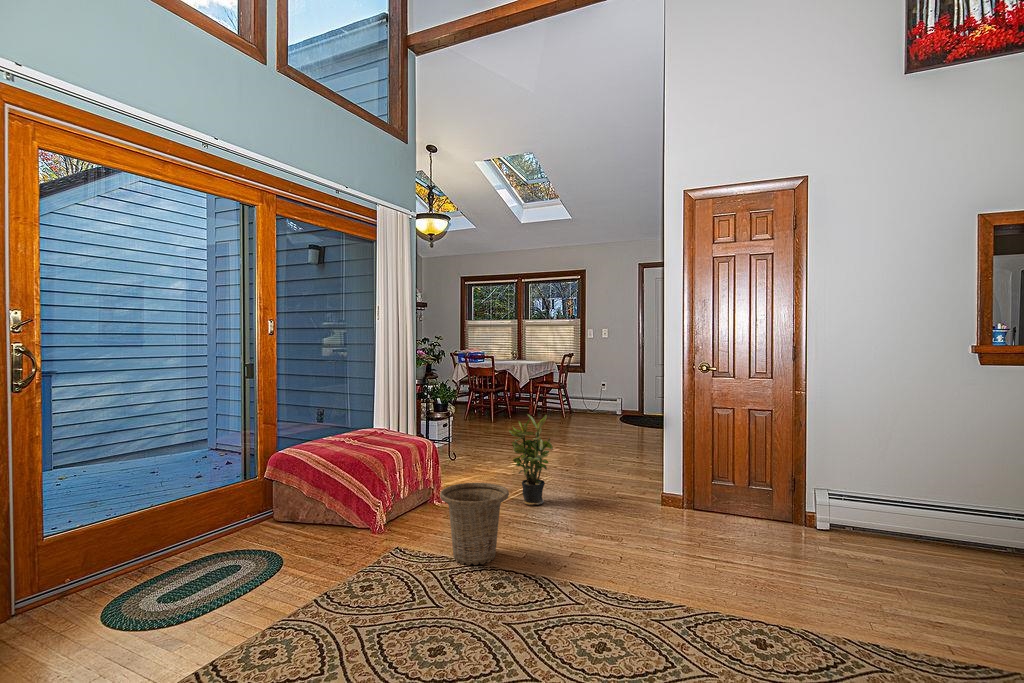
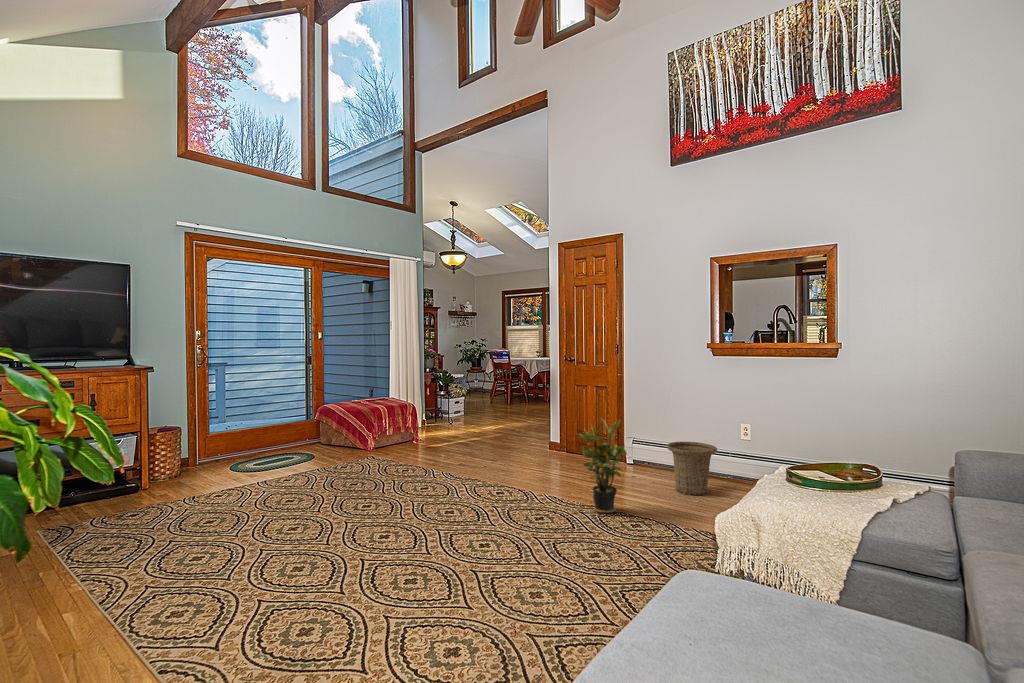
basket: present [440,483,509,565] -> present [667,442,717,495]

